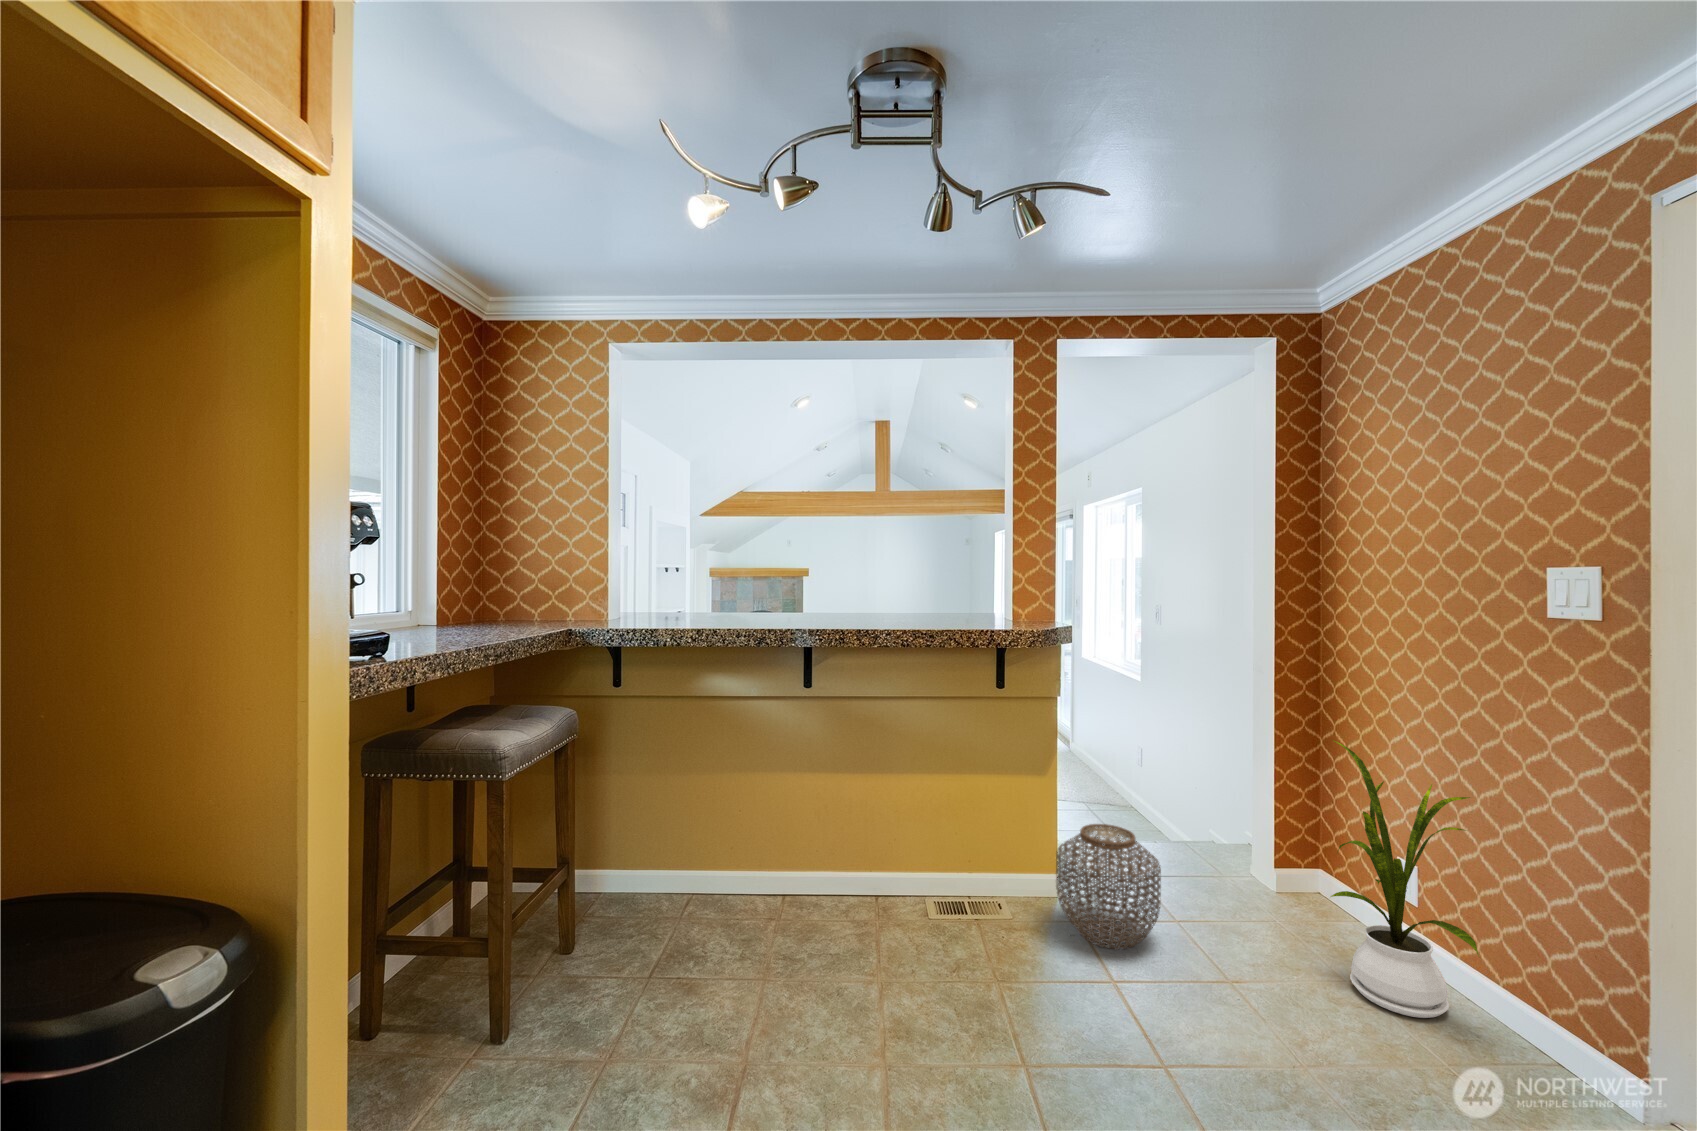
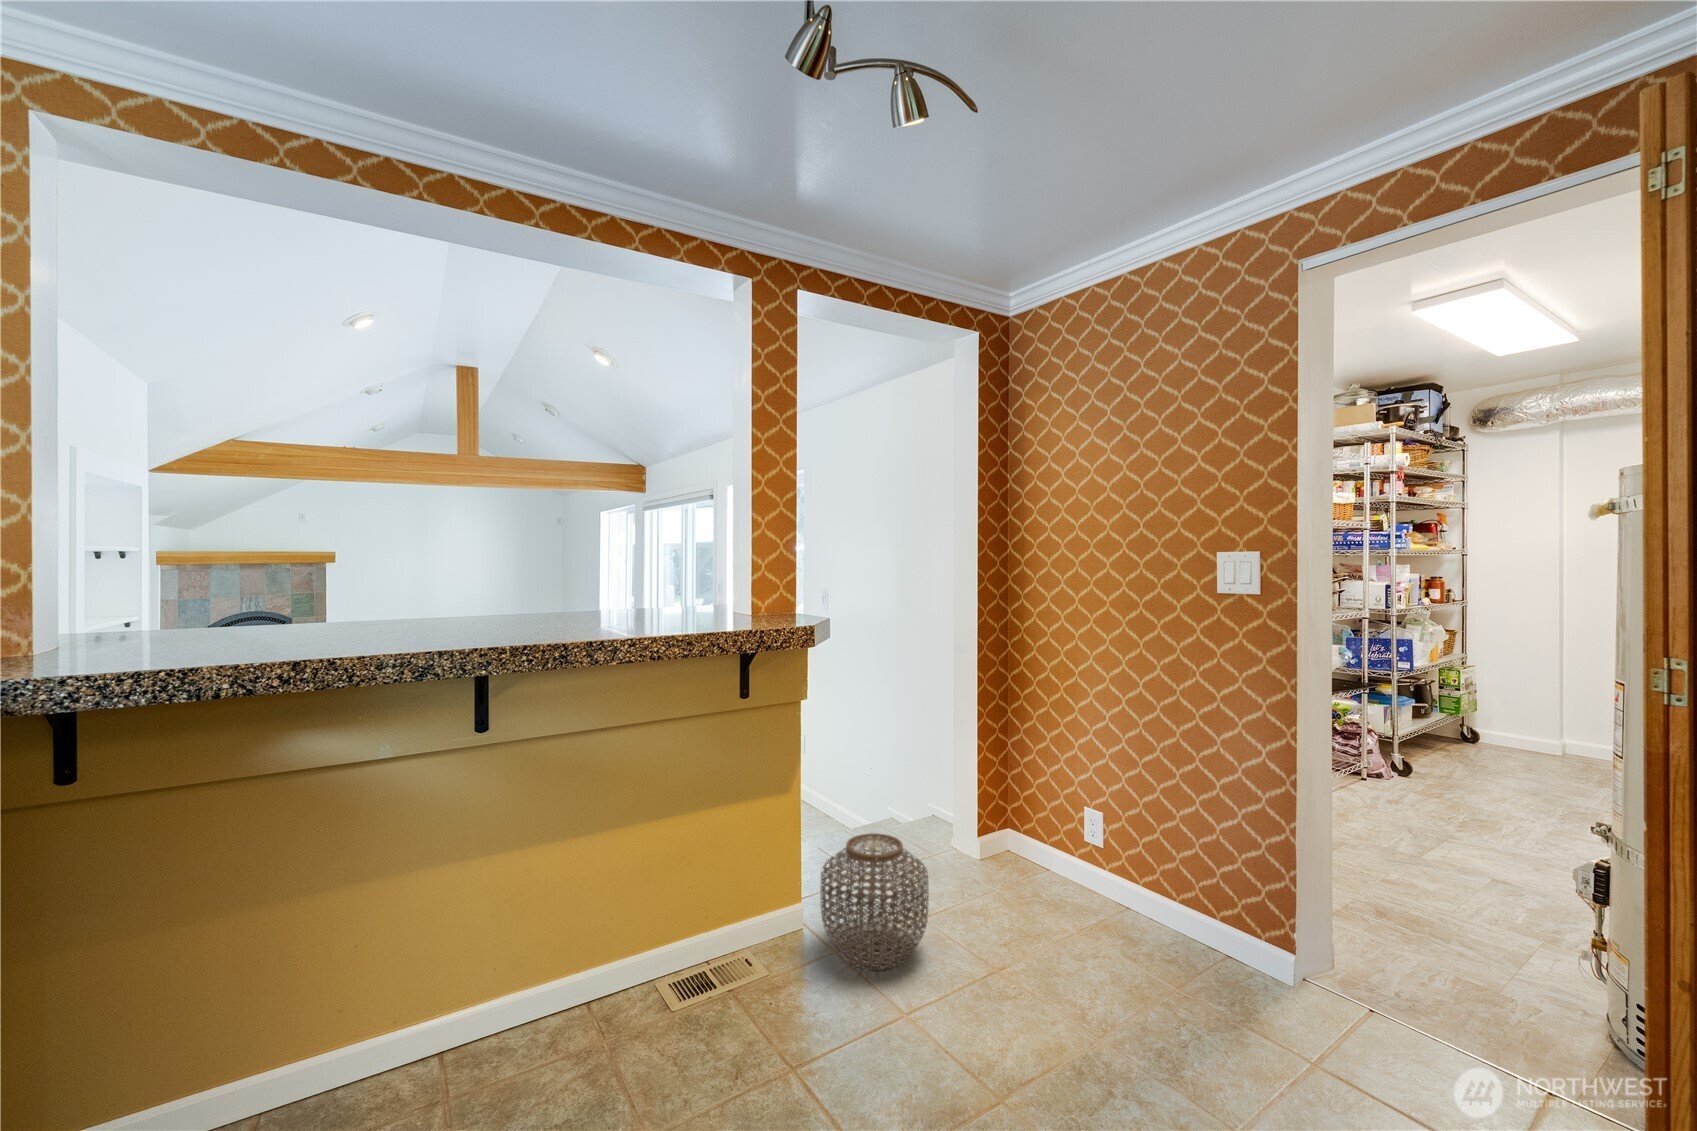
house plant: present [1331,741,1479,1018] -> none [1048,711,1181,949]

